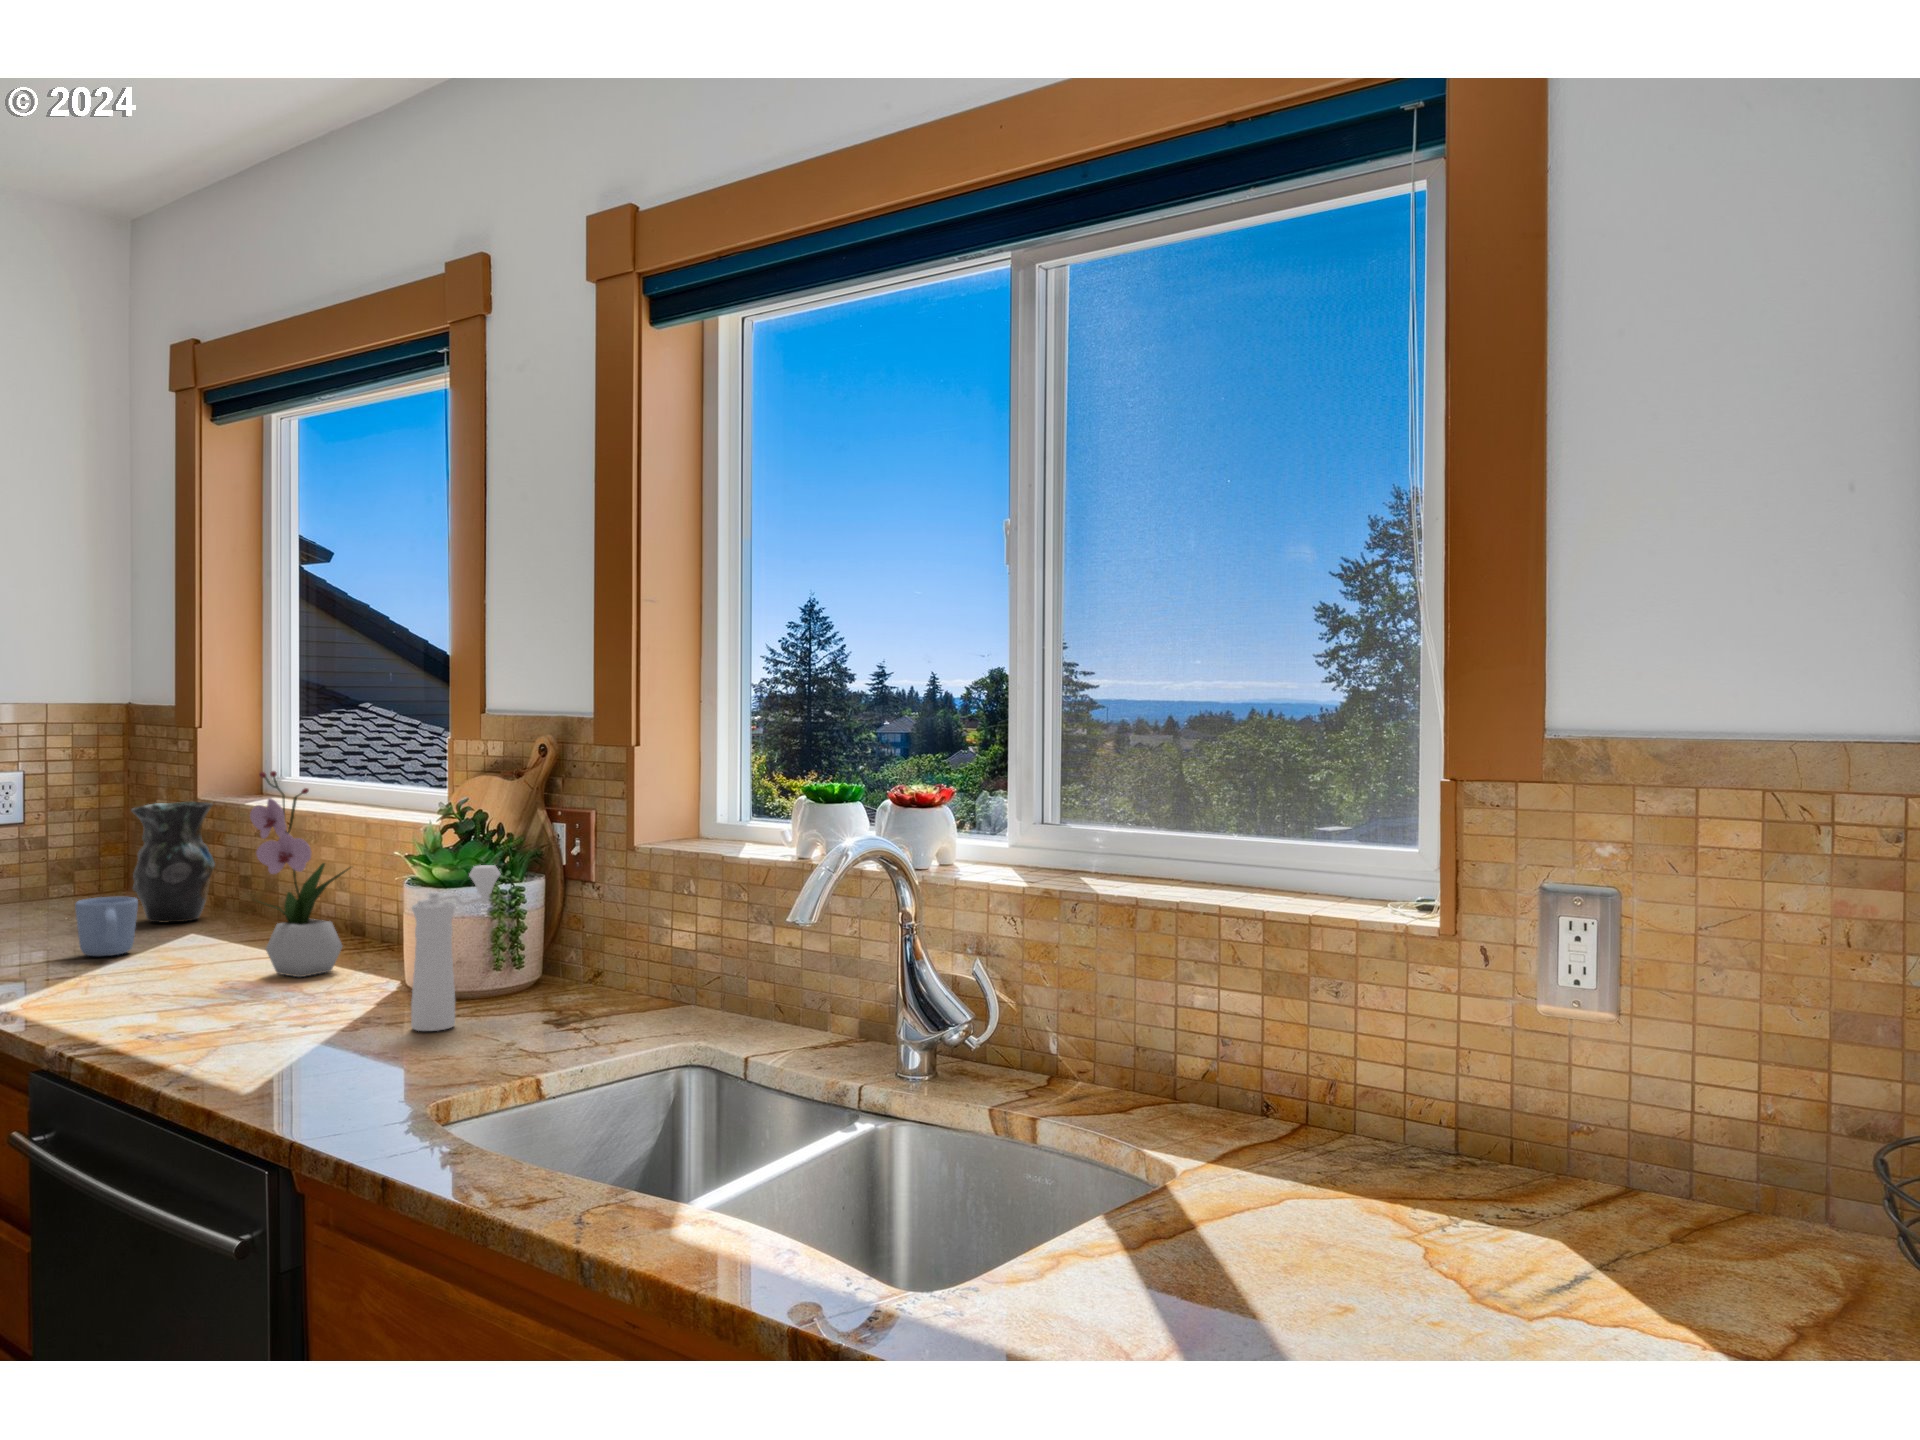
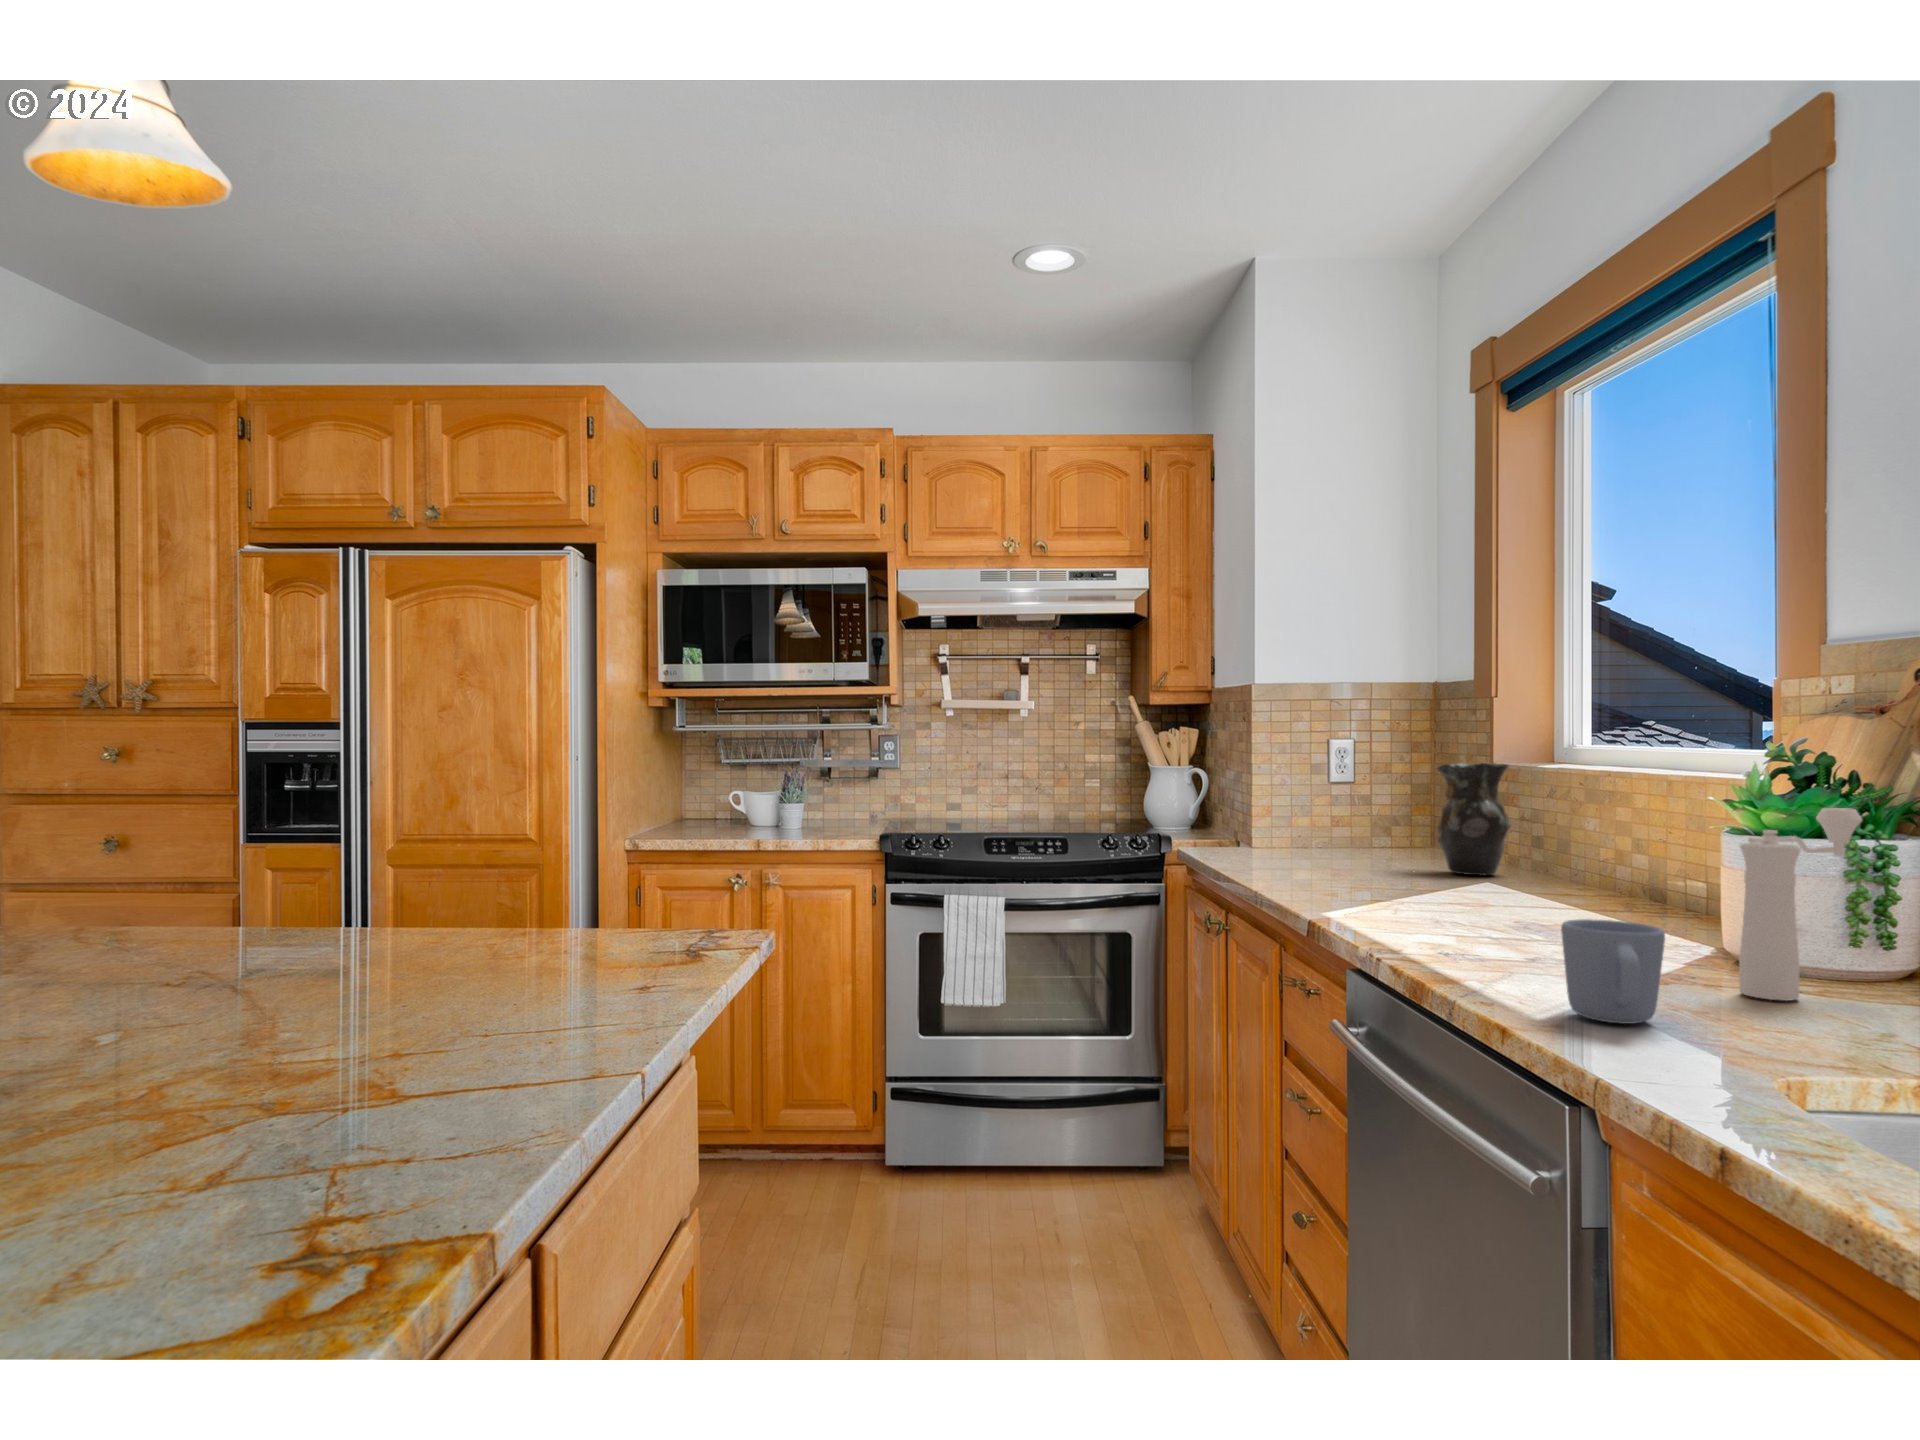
flower arrangement: present [250,771,351,977] -> none [1546,710,1659,929]
mug: present [75,897,138,956] -> present [1561,919,1665,1024]

